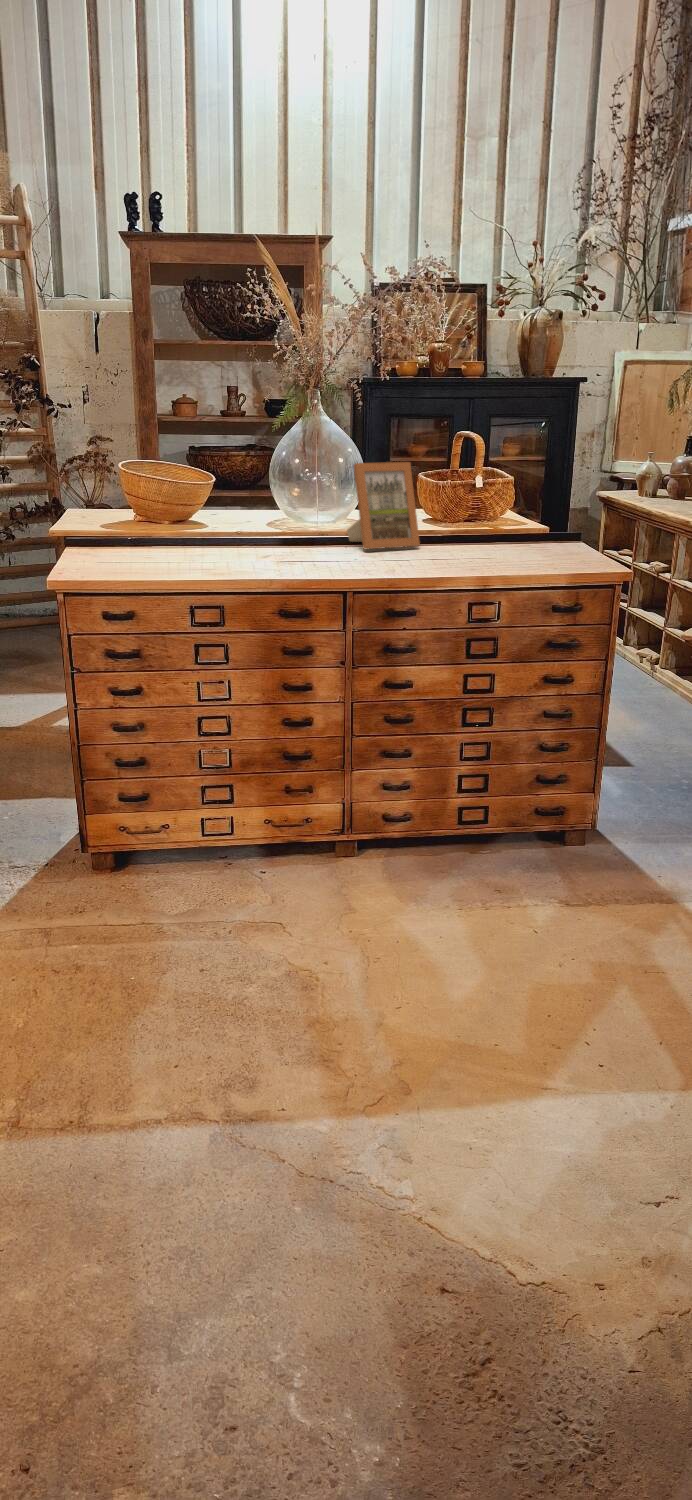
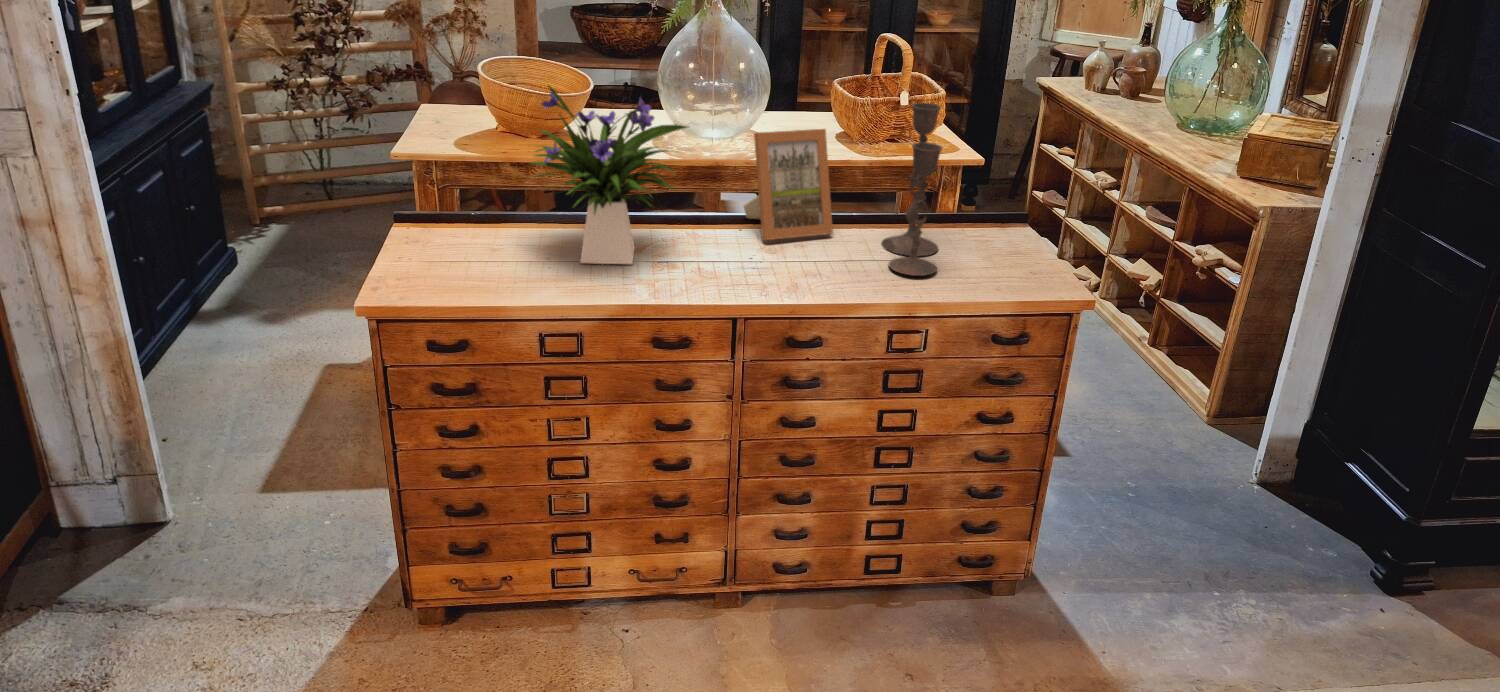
flower arrangement: none [173,416,305,561] -> present [530,86,689,264]
candlestick: none [459,434,506,563] -> present [881,103,942,276]

